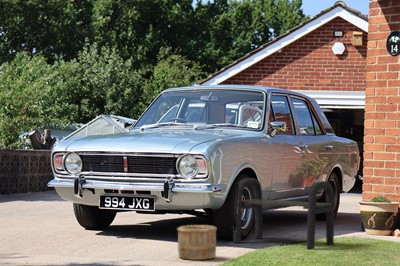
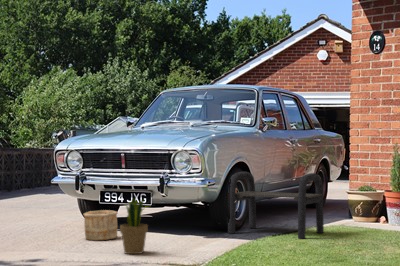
potted plant: none [125,201,158,260] -> present [120,198,148,254]
wooden bucket: present [177,225,217,260] -> present [83,210,118,240]

